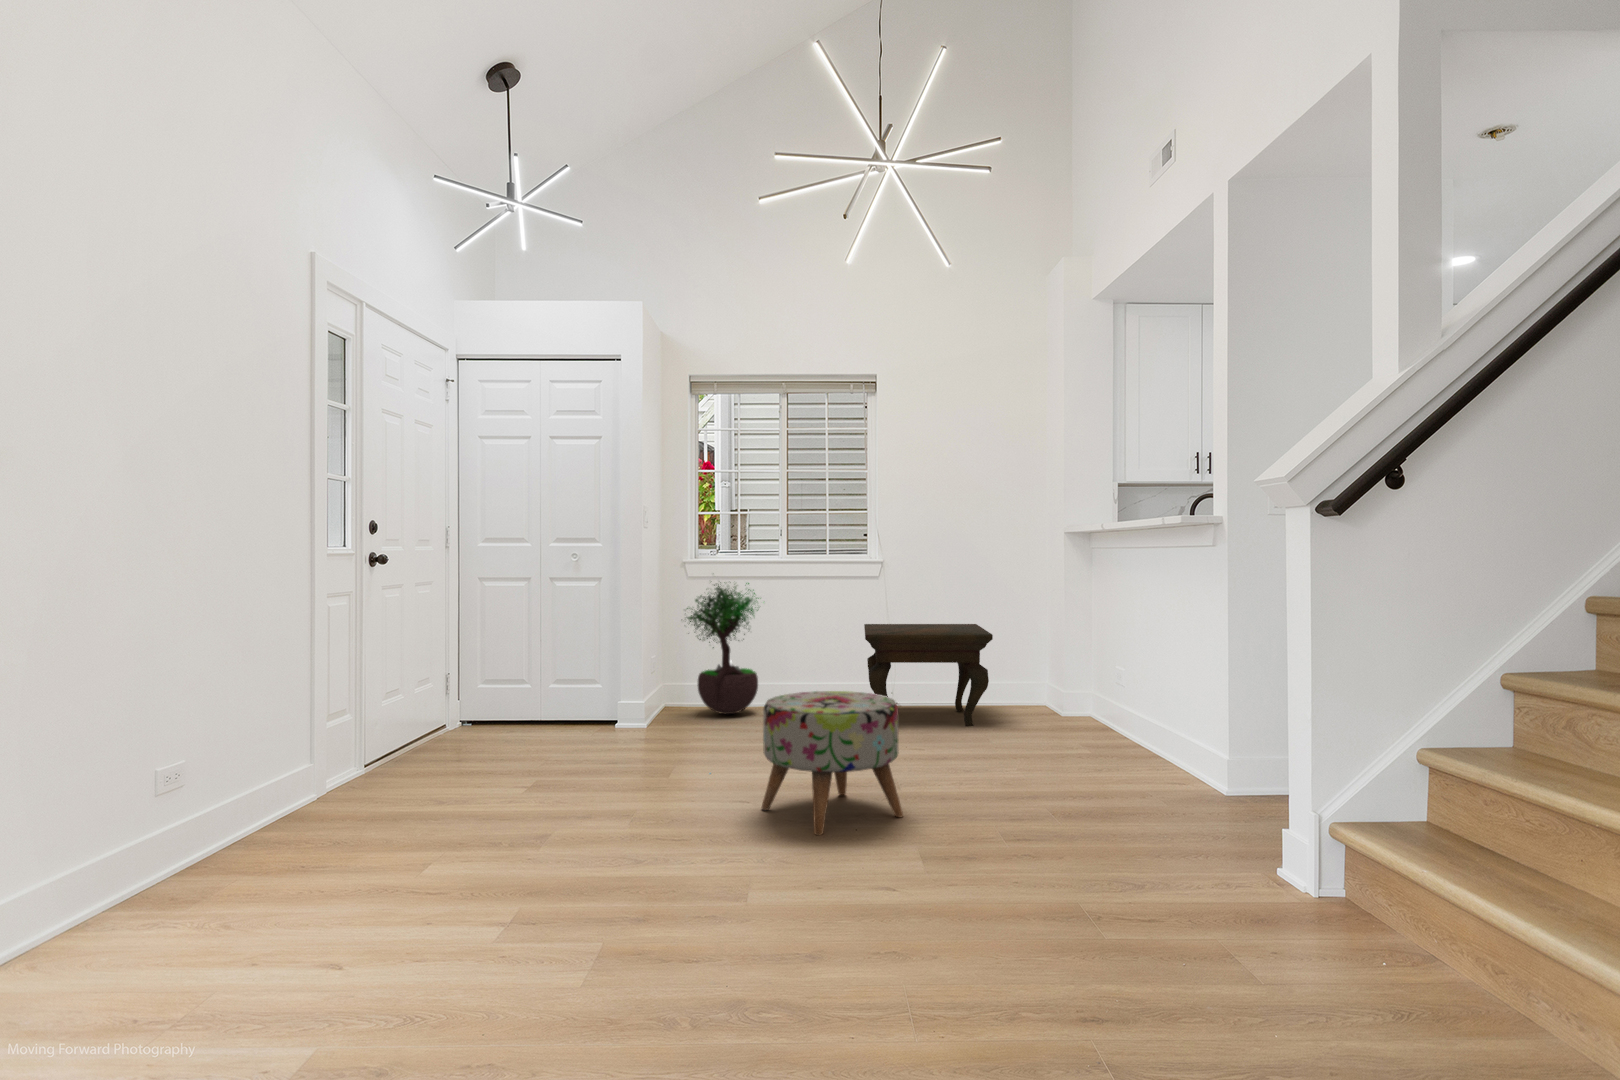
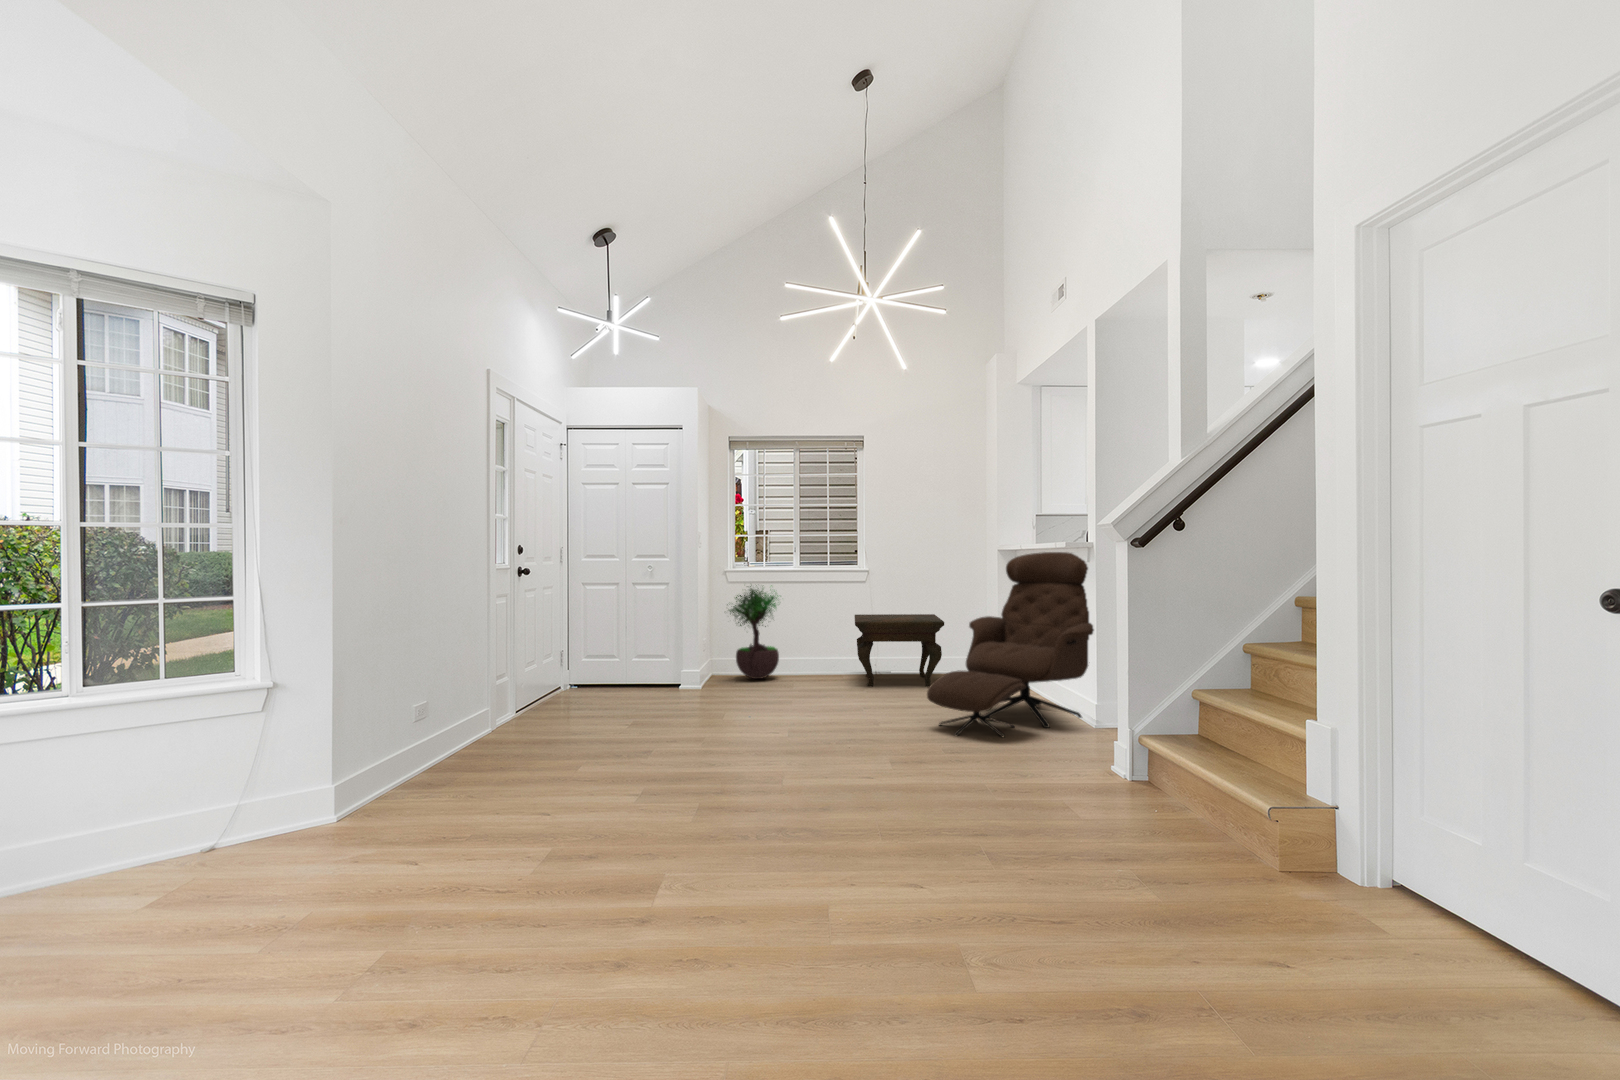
lounge chair: none [974,533,1232,812] -> present [927,552,1094,737]
ottoman: present [762,691,903,835] -> none [786,659,880,751]

